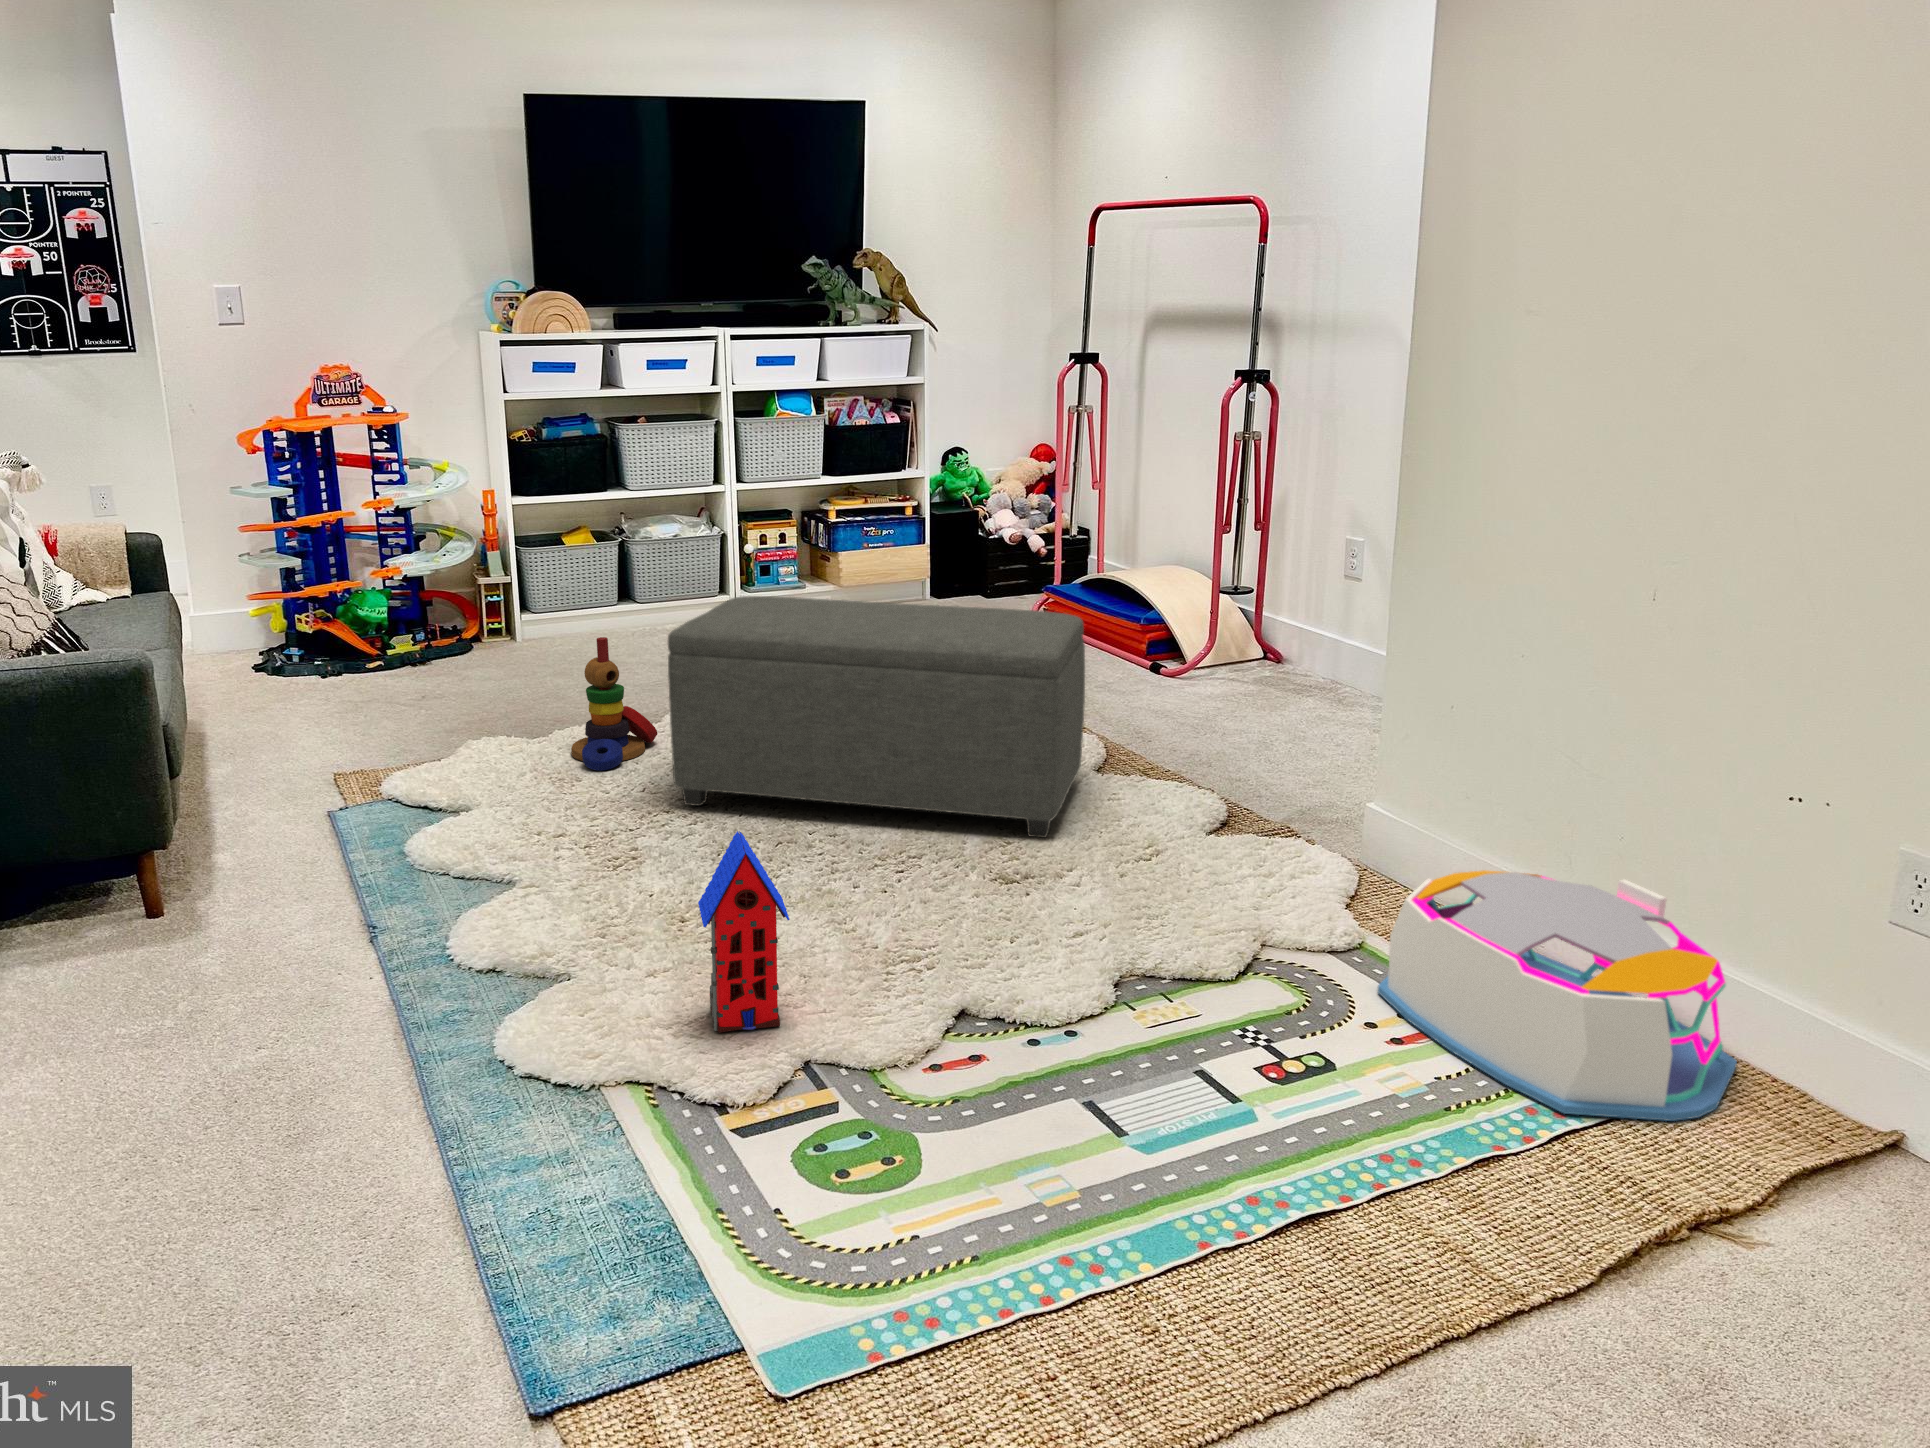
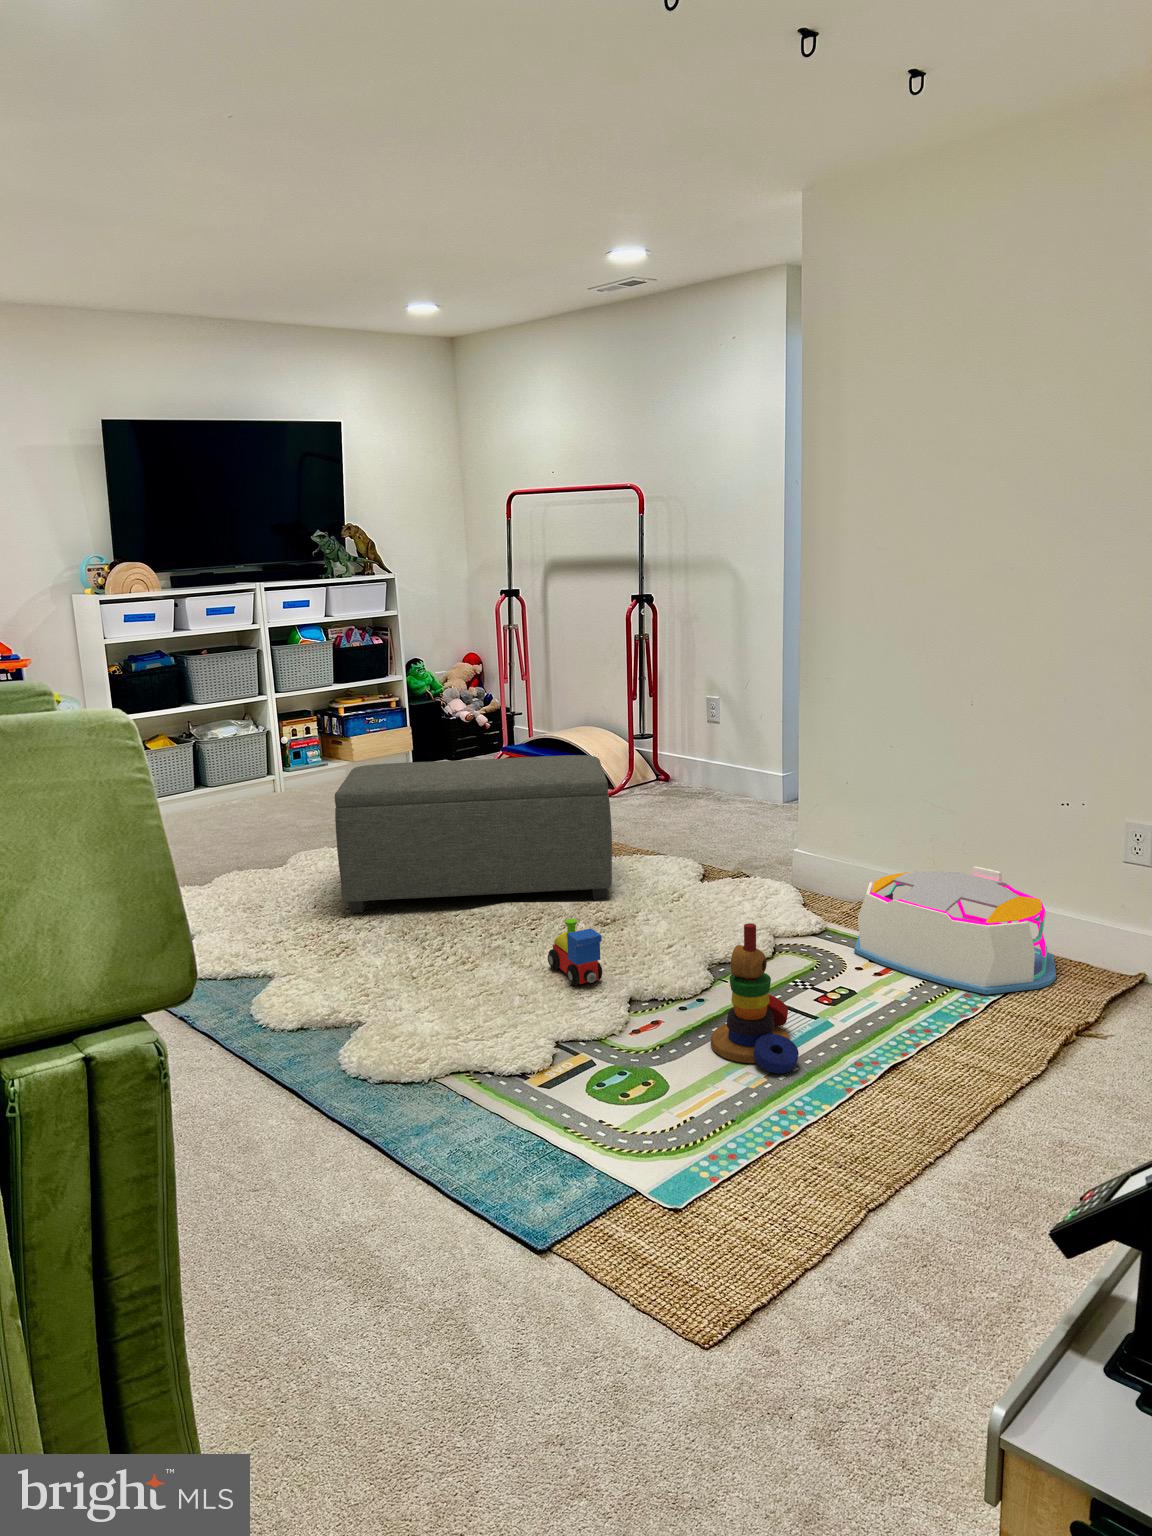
stacking toy: present [571,637,658,770] -> present [711,923,799,1073]
toy house: present [698,831,790,1032] -> none [467,903,534,1036]
toy train: none [876,867,939,973] -> present [548,919,602,985]

